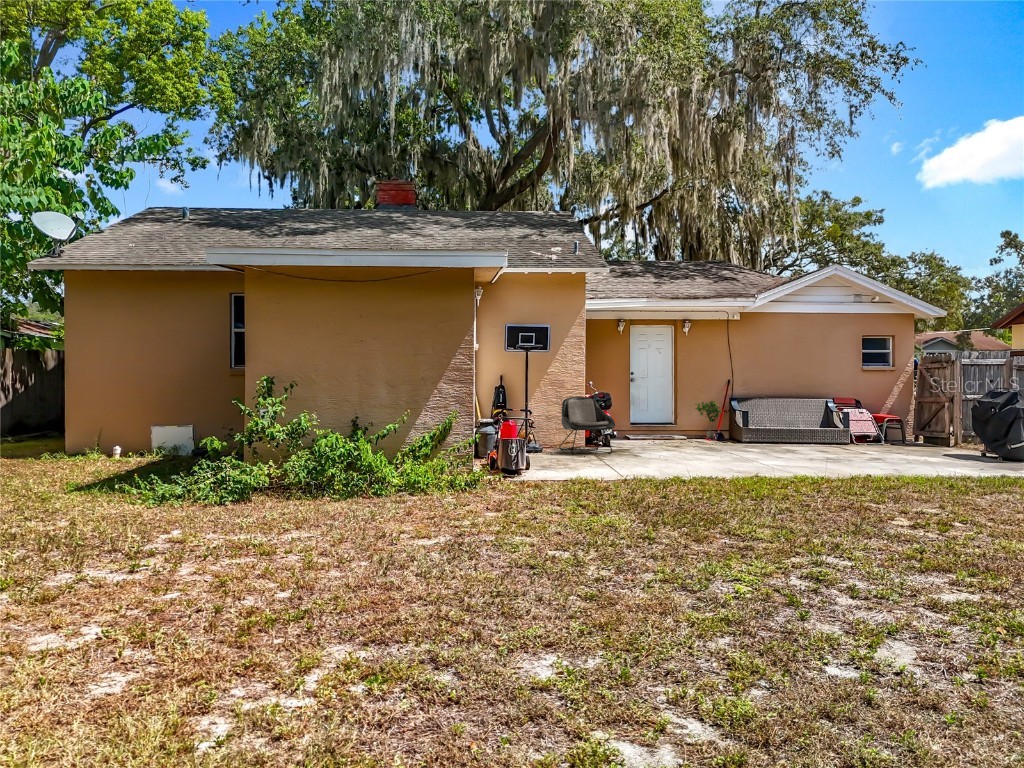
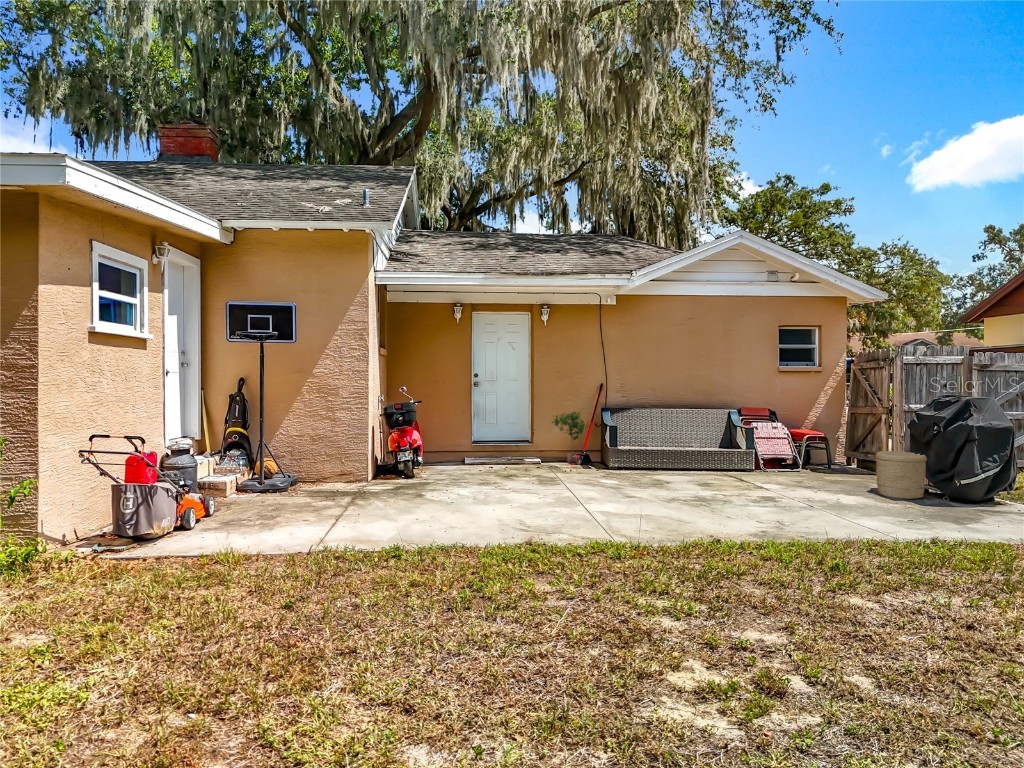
lounge chair: present [559,397,615,455] -> none [322,407,397,492]
woven basket: none [950,427,987,459] -> present [876,451,927,499]

